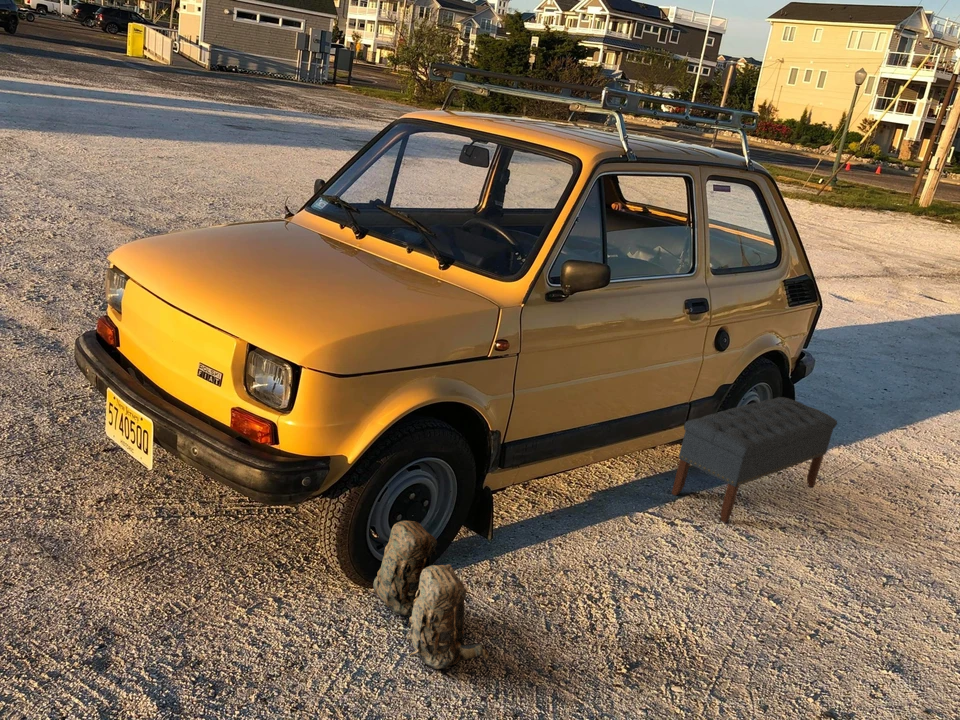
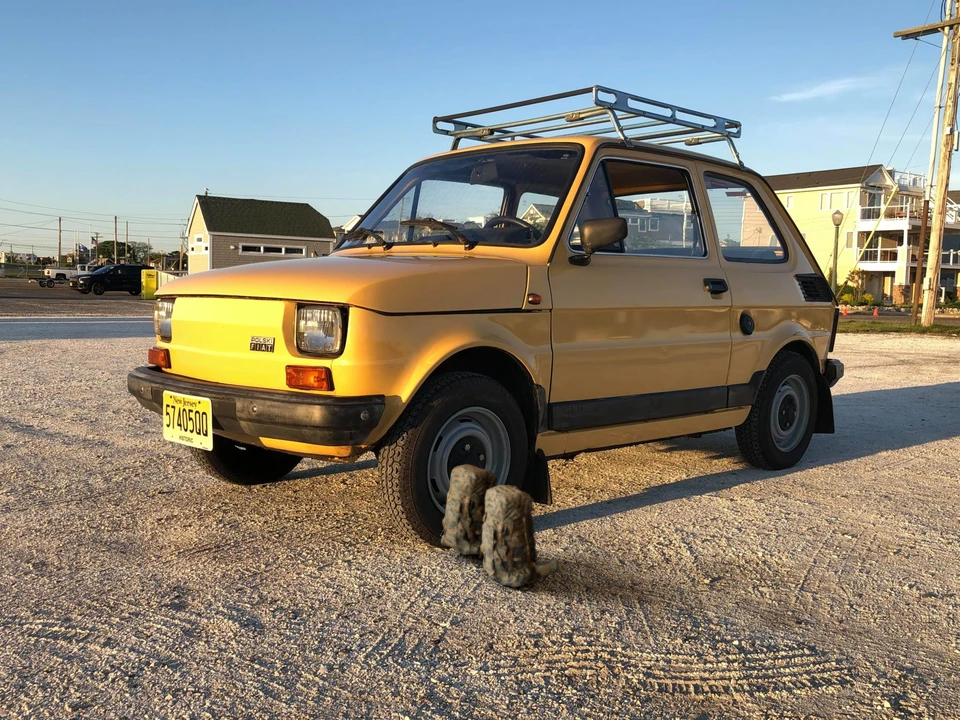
bench: present [672,397,837,523] -> none [726,386,879,493]

